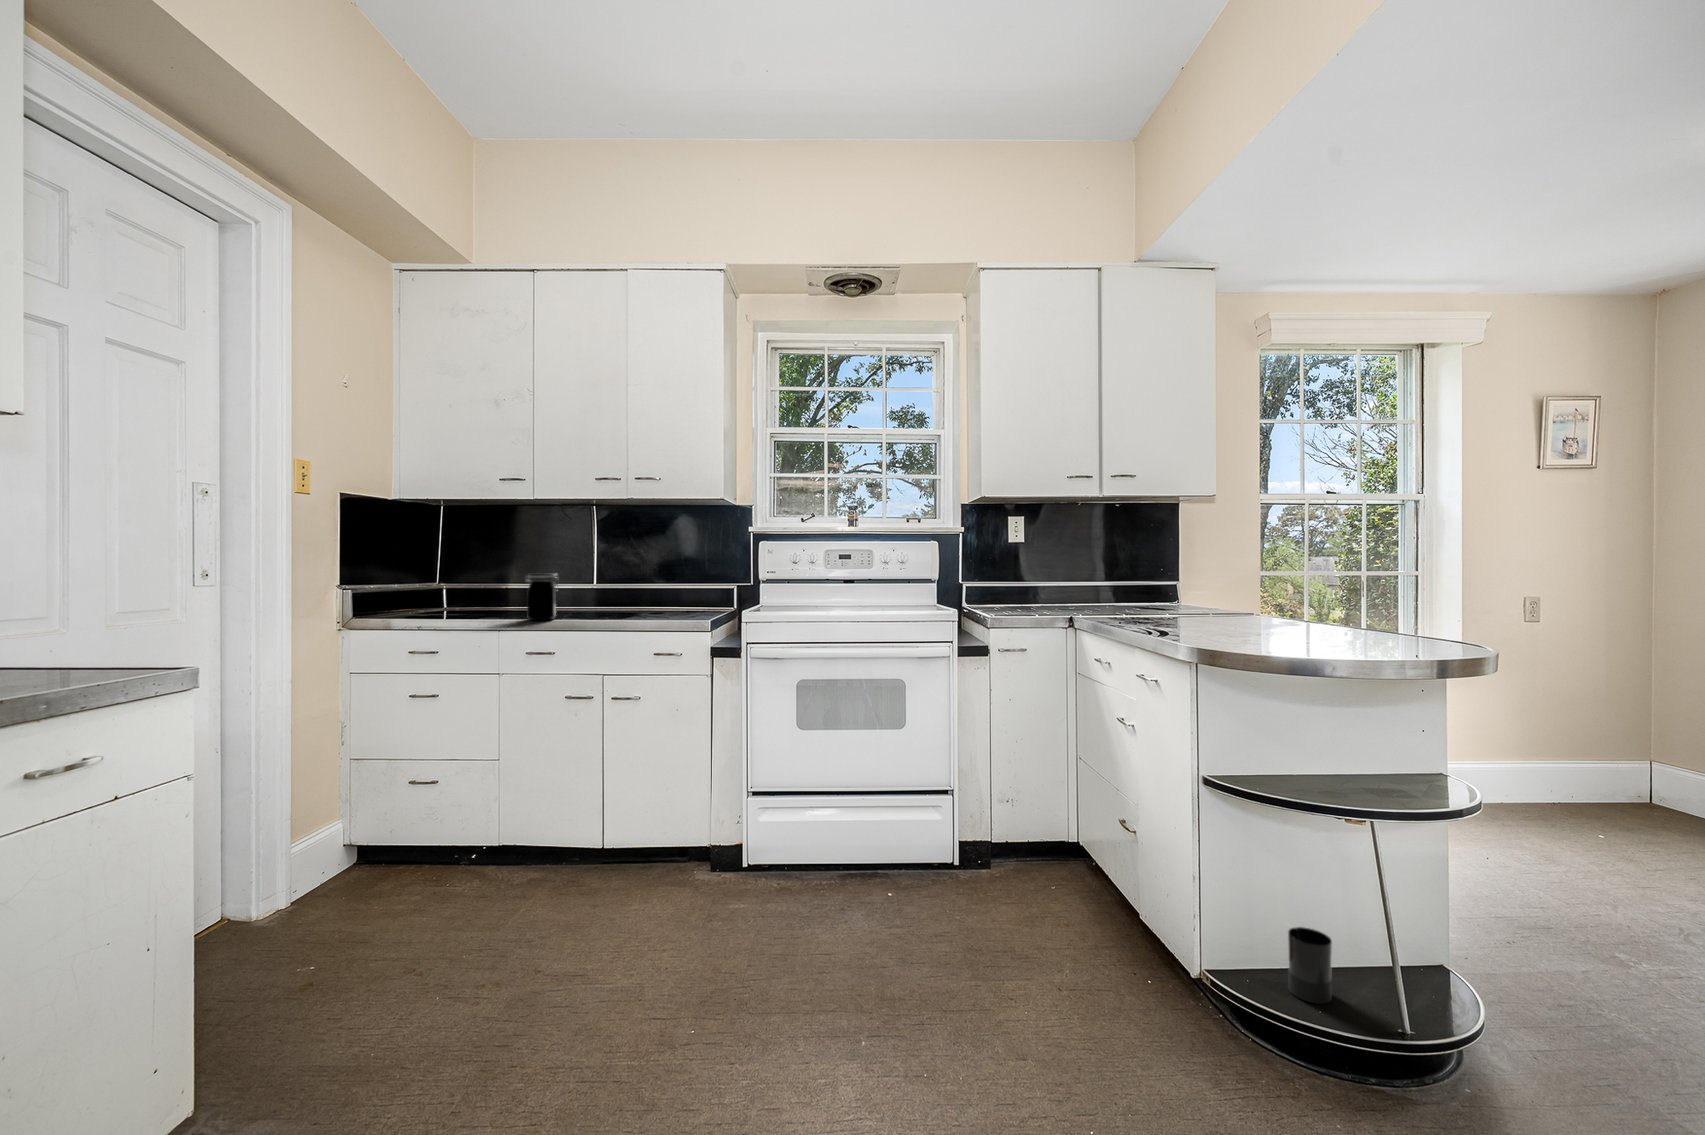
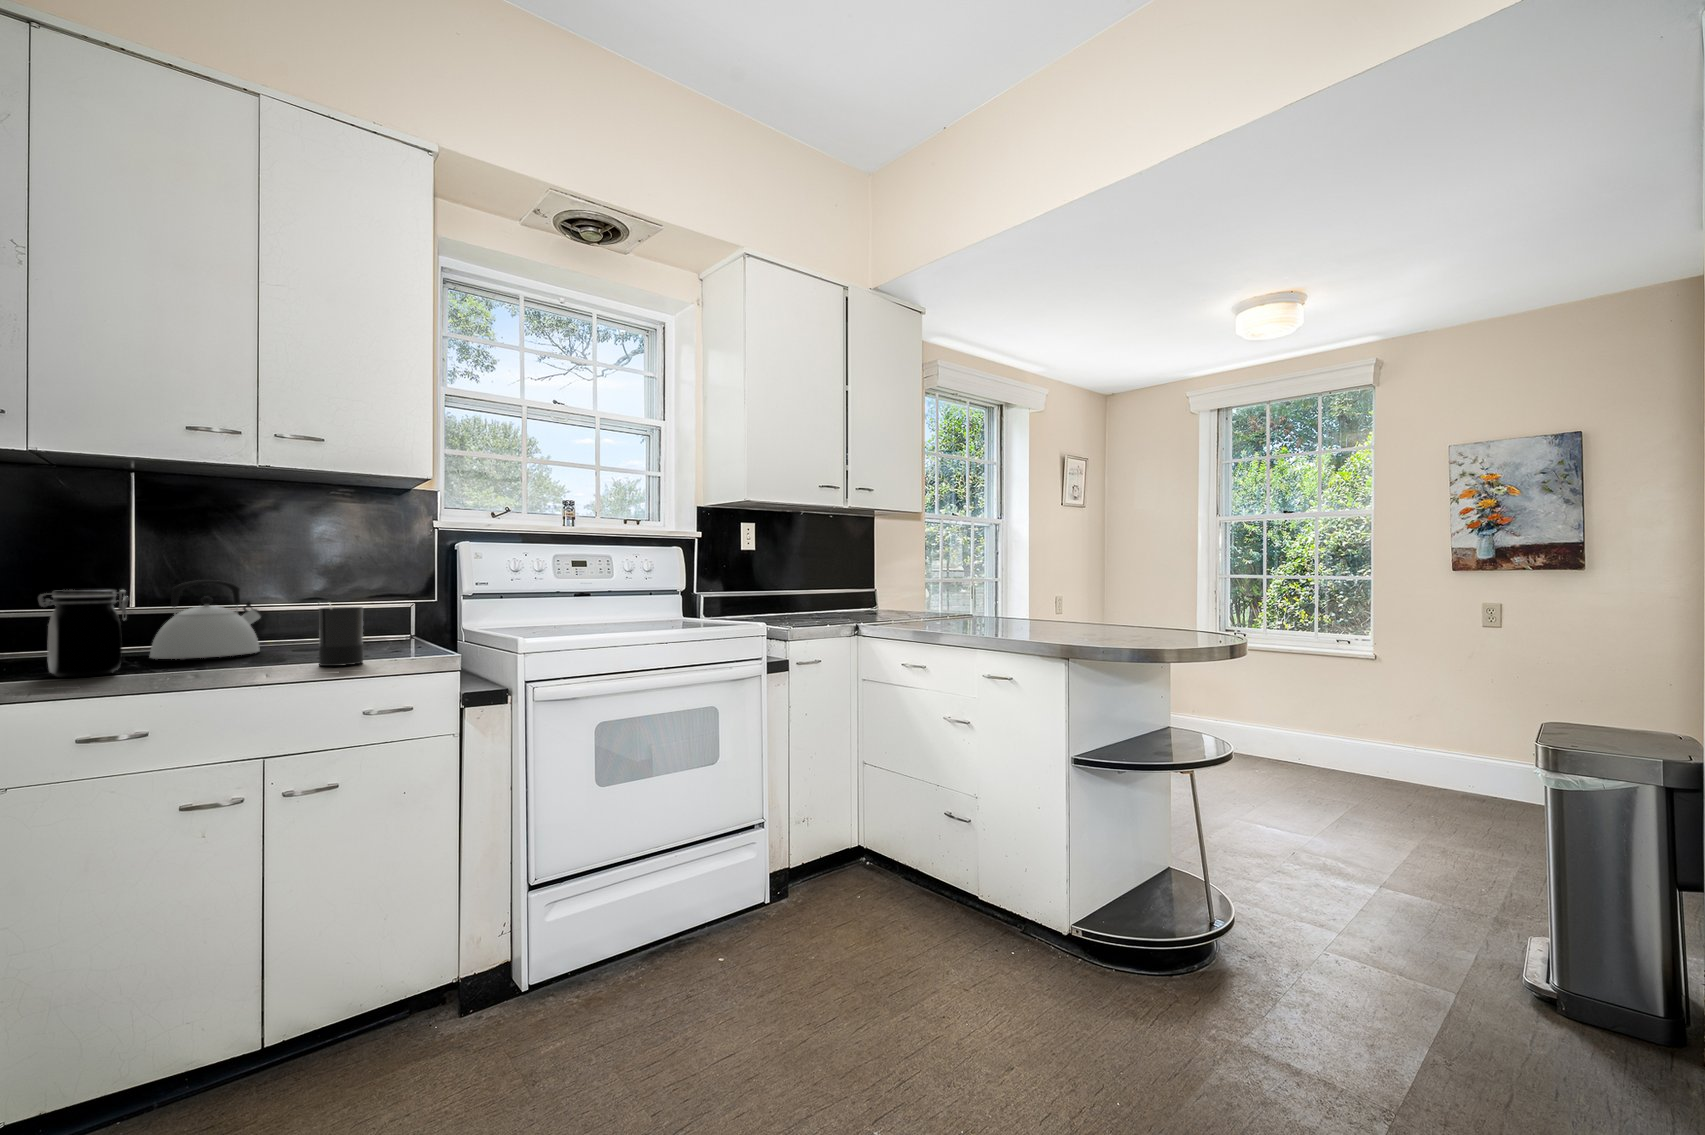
kettle: none [581,569,635,614] -> present [150,580,262,659]
candle: present [1288,927,1332,1004] -> present [319,603,363,666]

